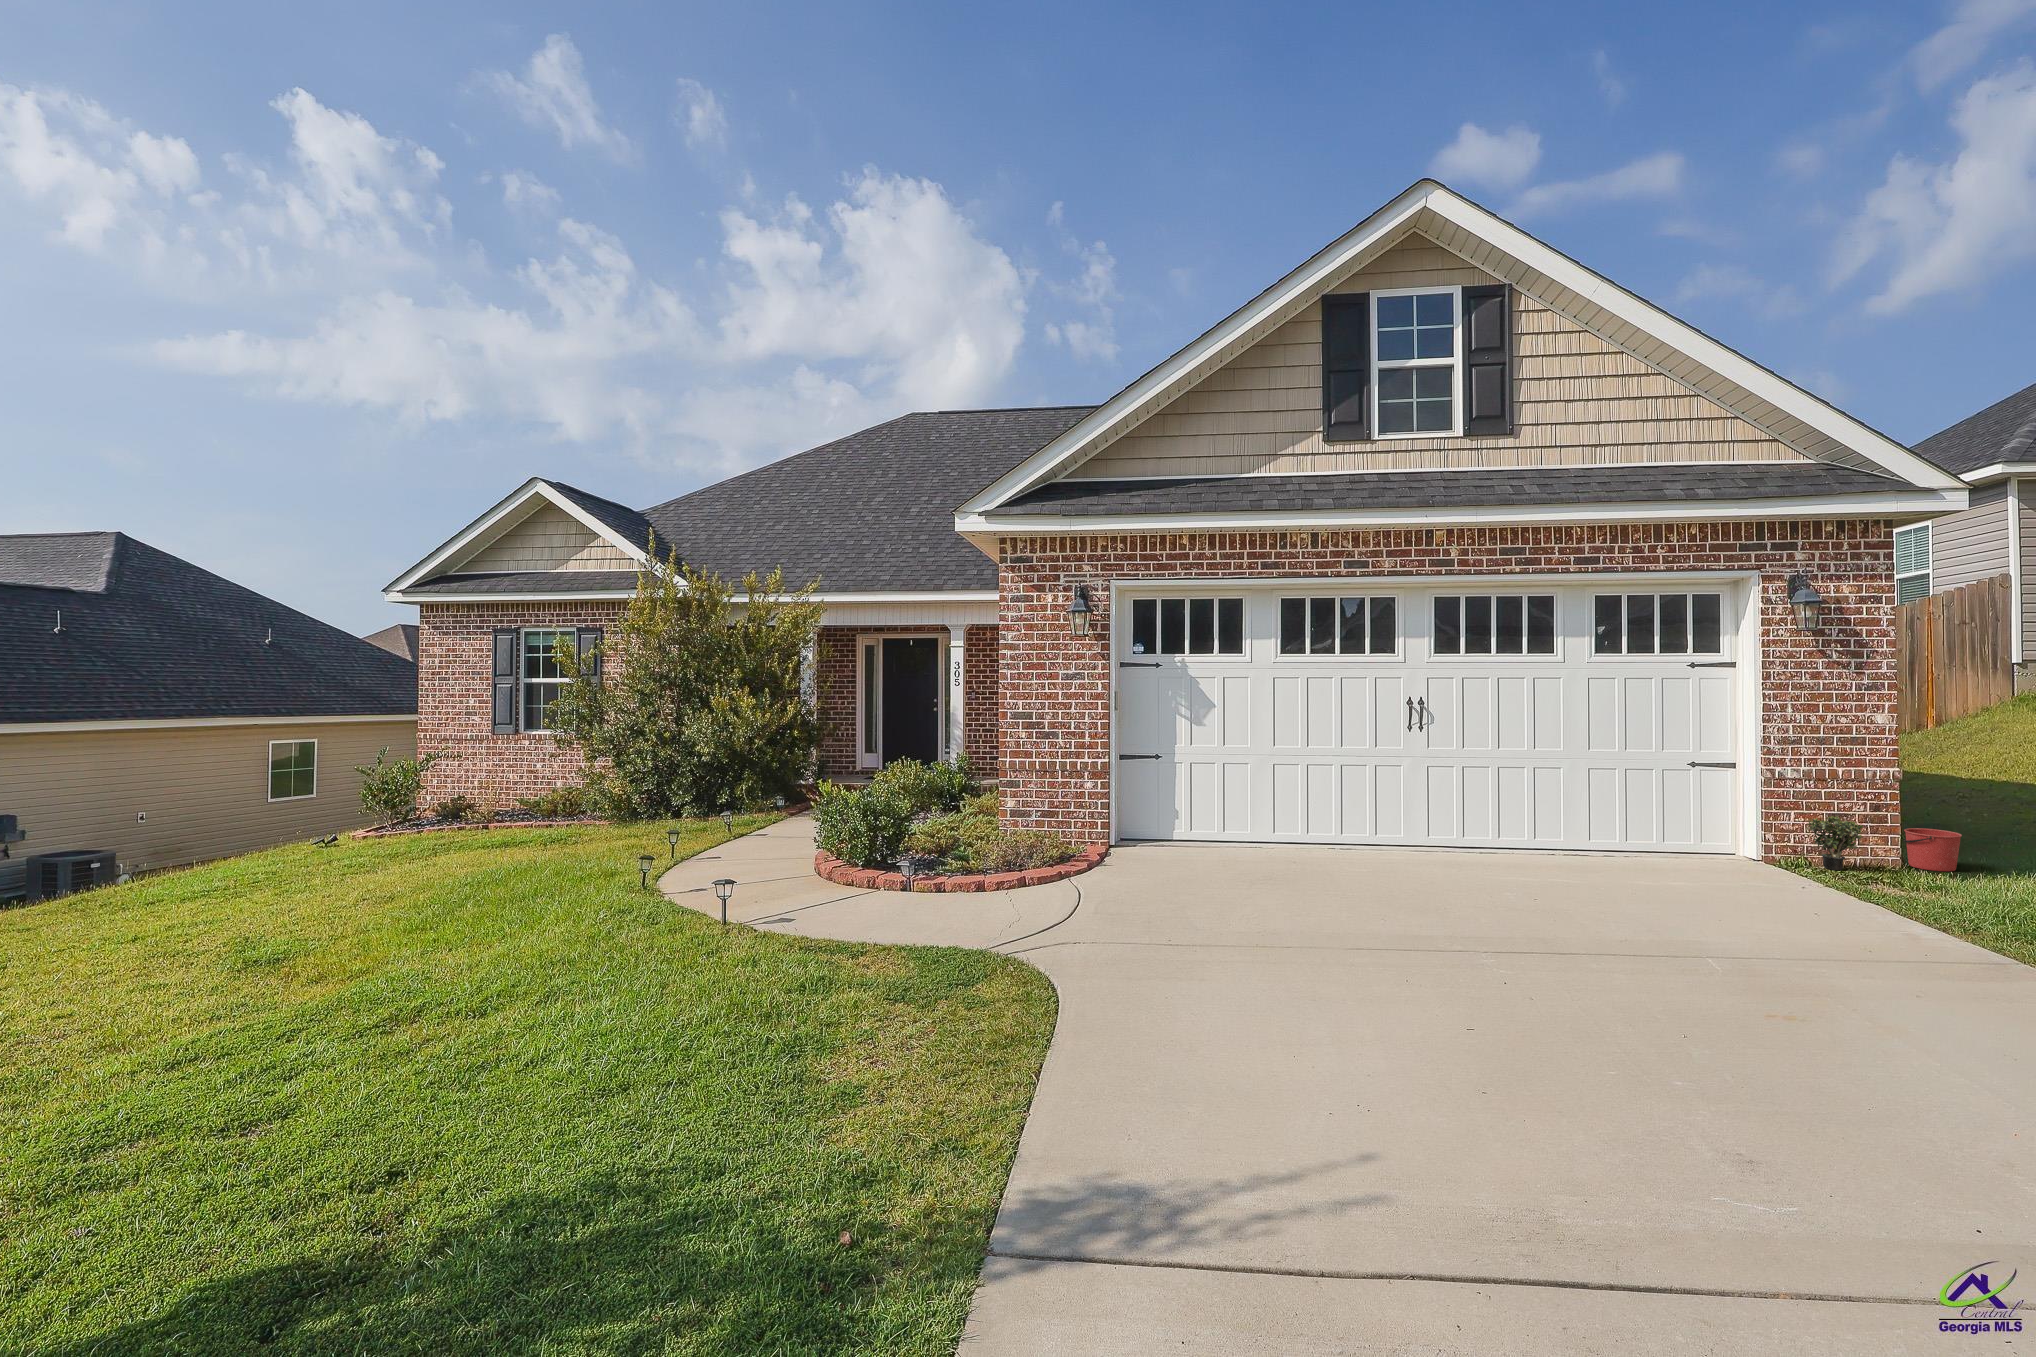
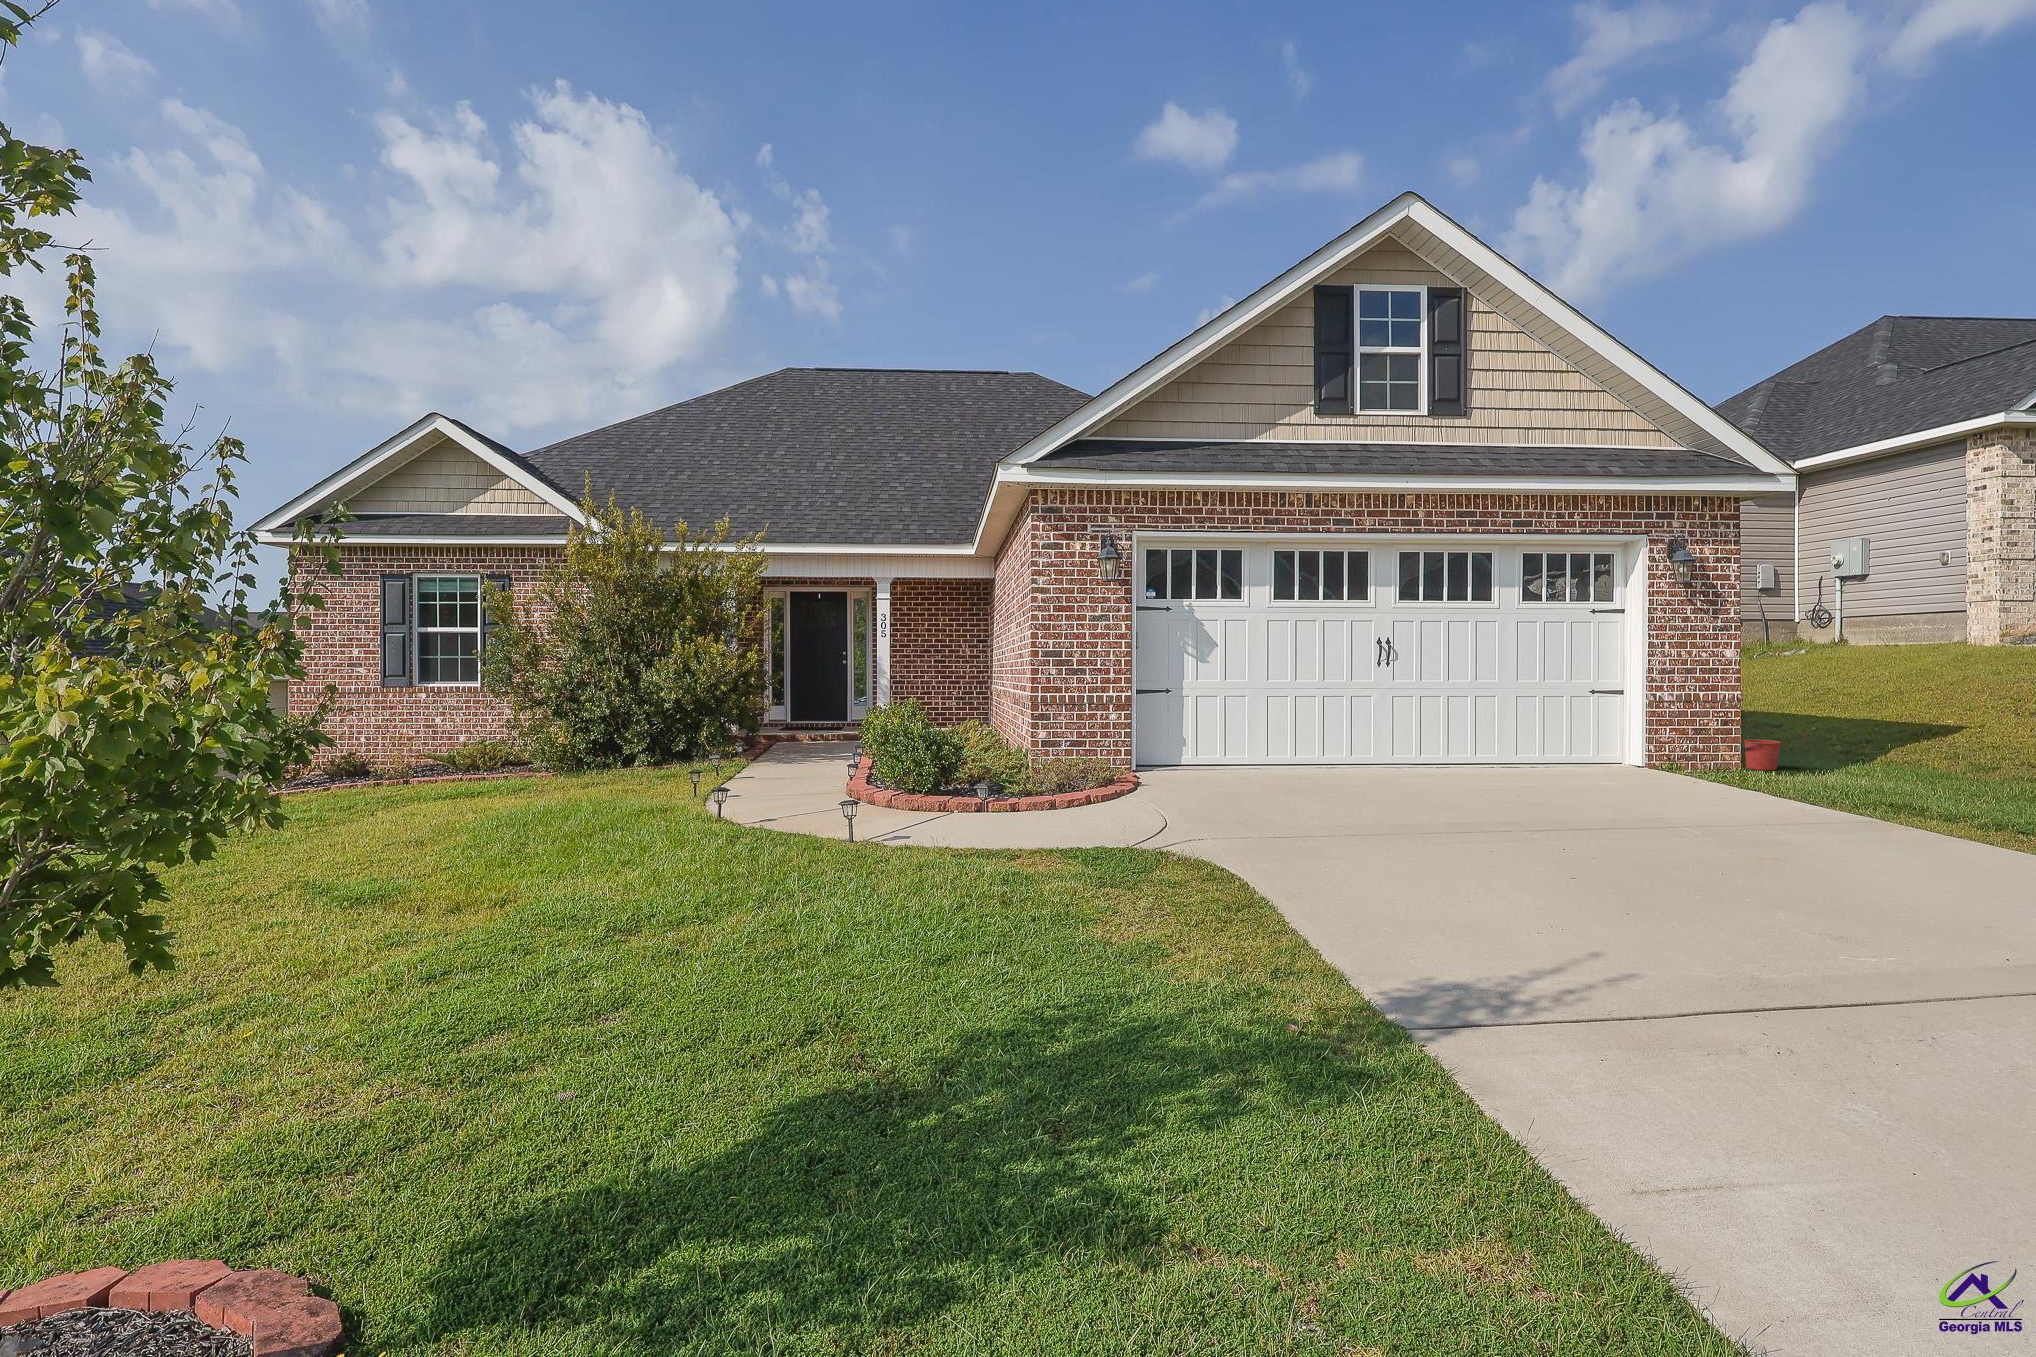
potted plant: present [1808,816,1863,870] -> none [1677,729,1715,772]

